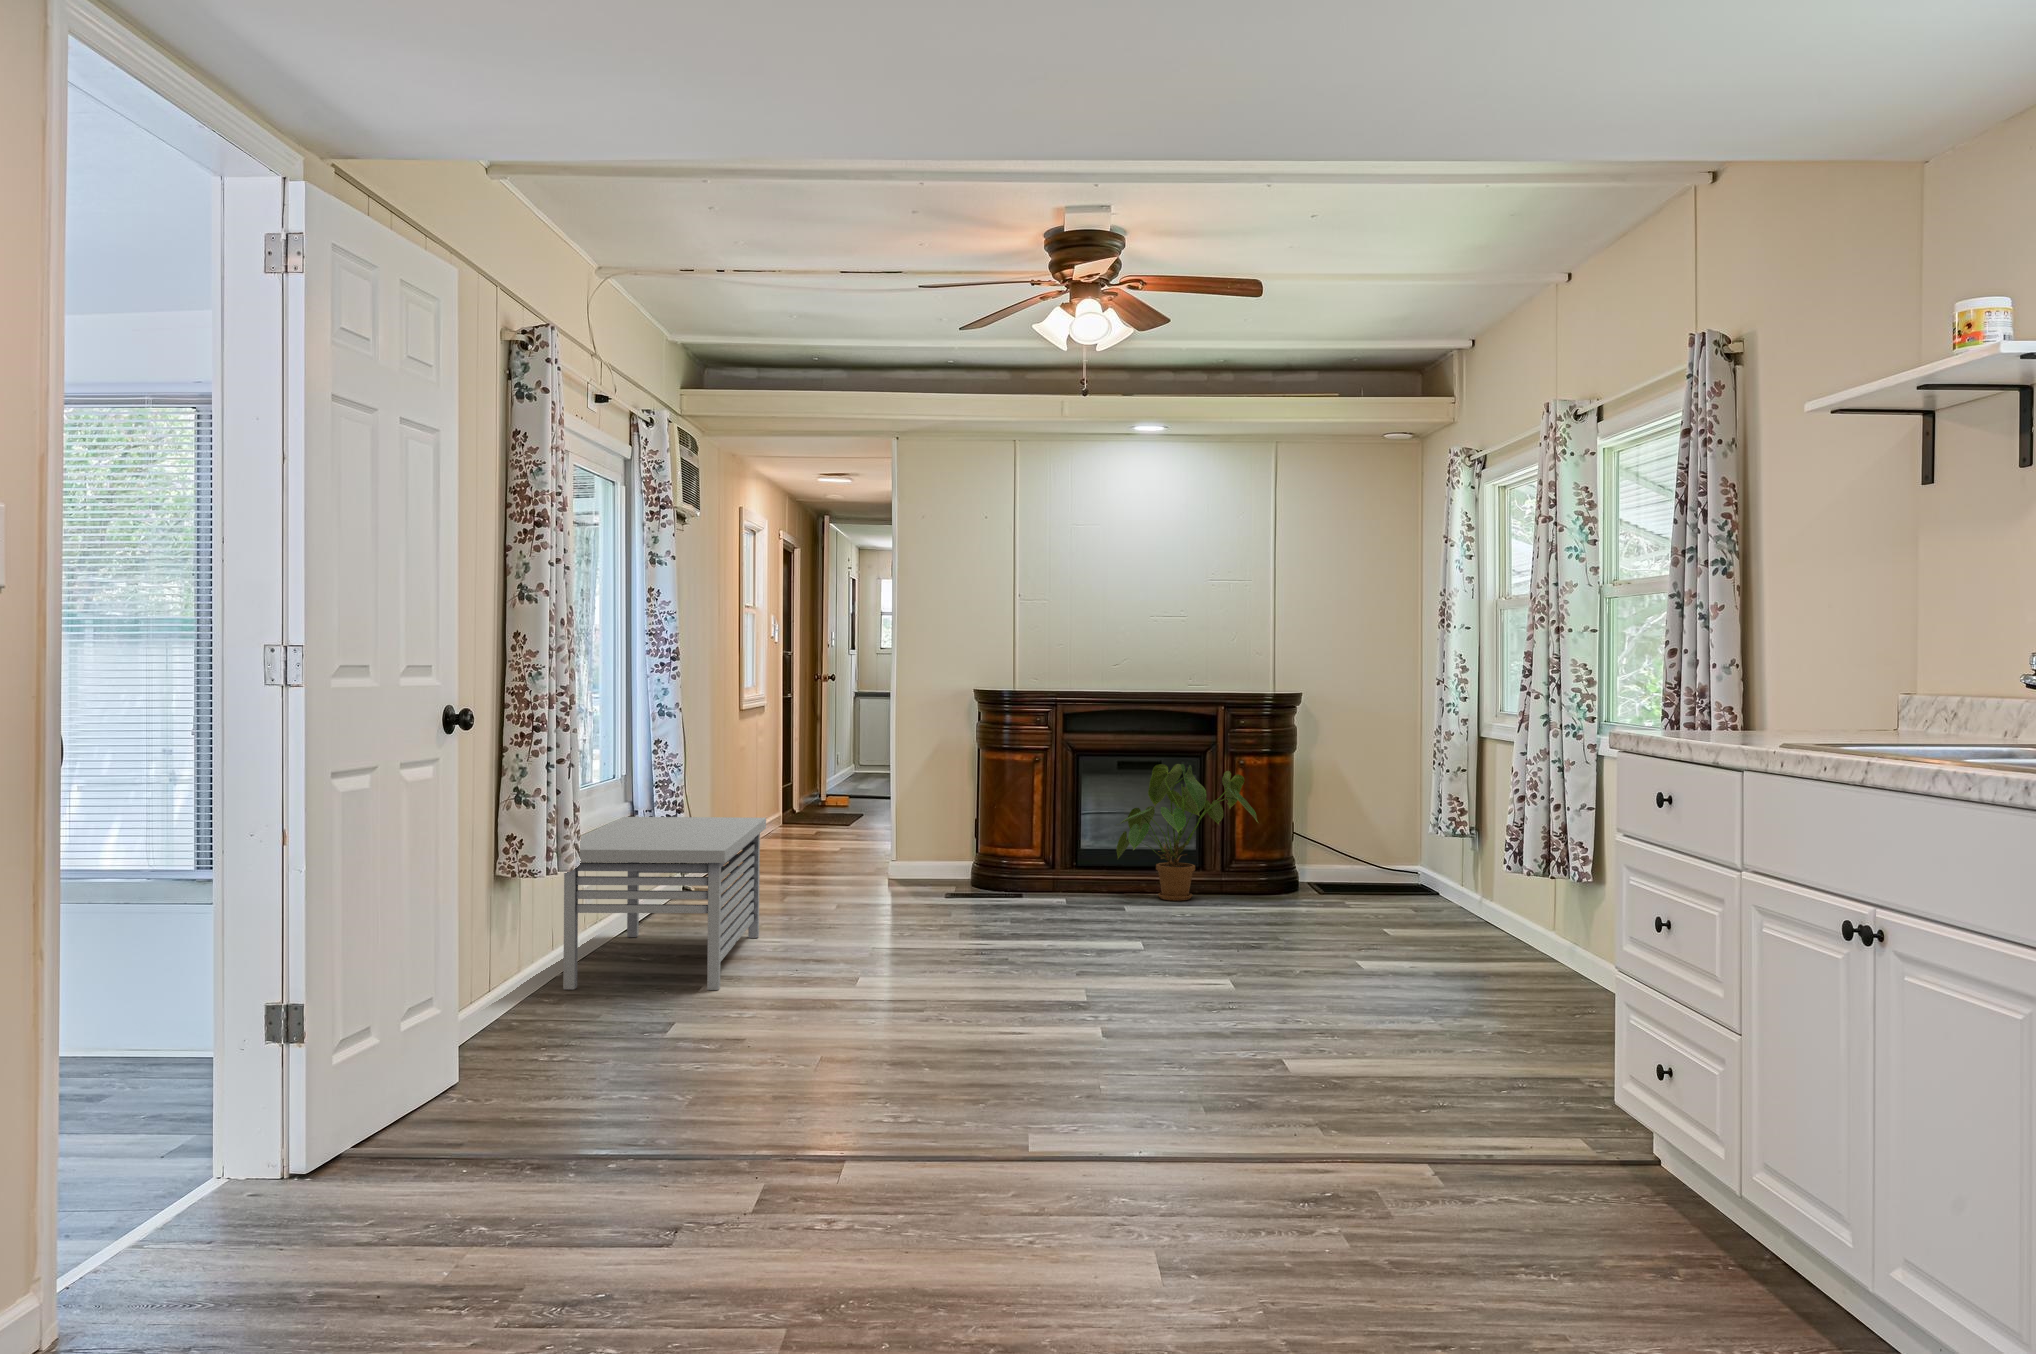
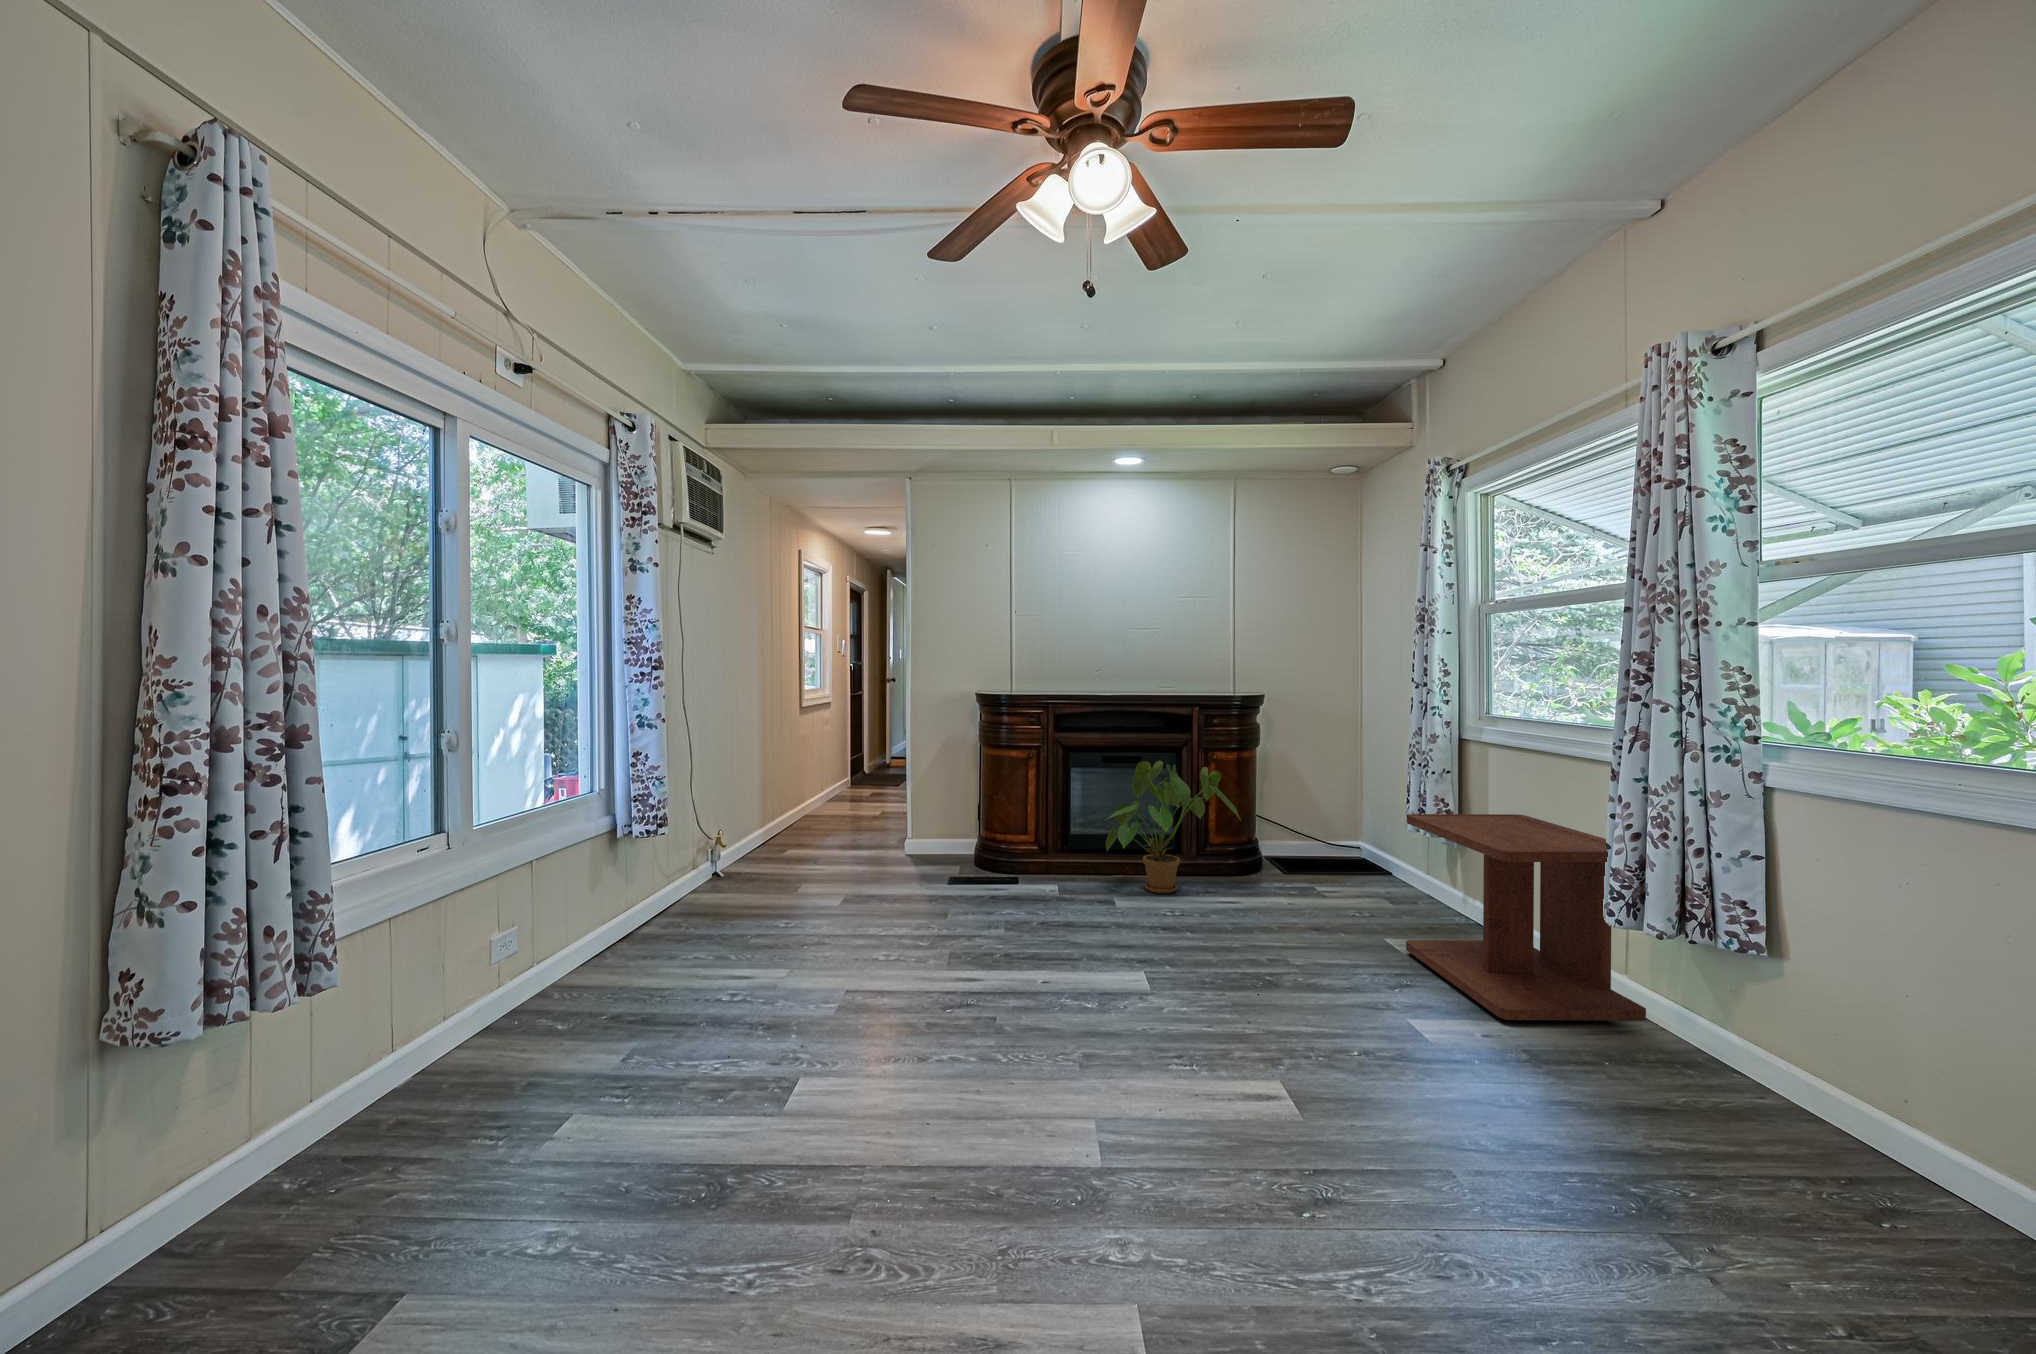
side table: none [1391,801,1554,960] -> present [1406,814,1646,1021]
storage bench: present [563,817,766,990] -> none [339,840,735,1129]

